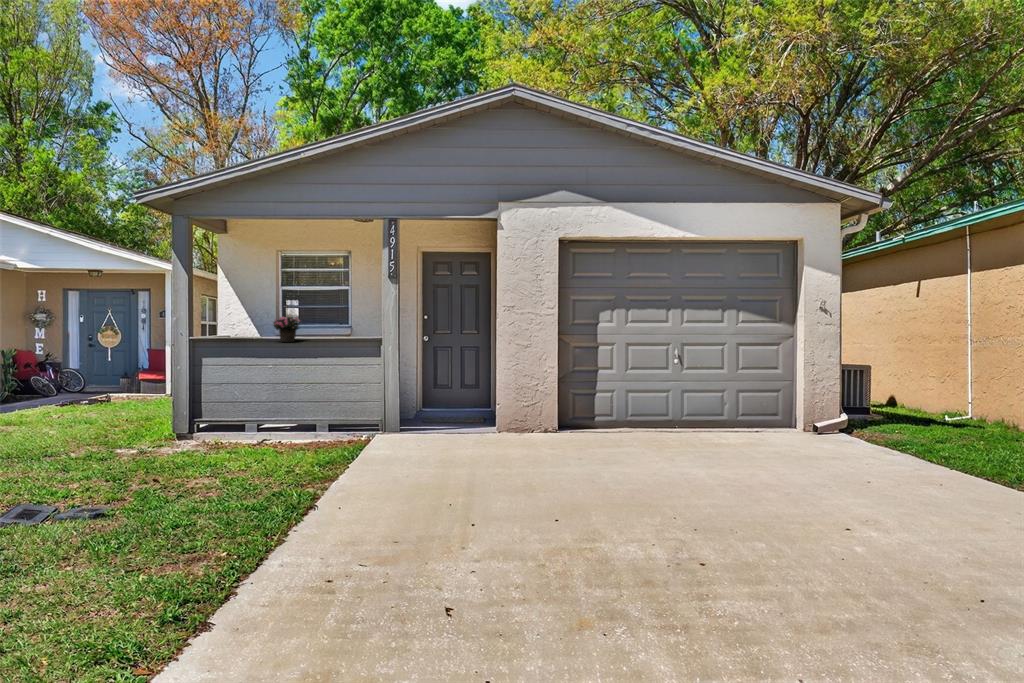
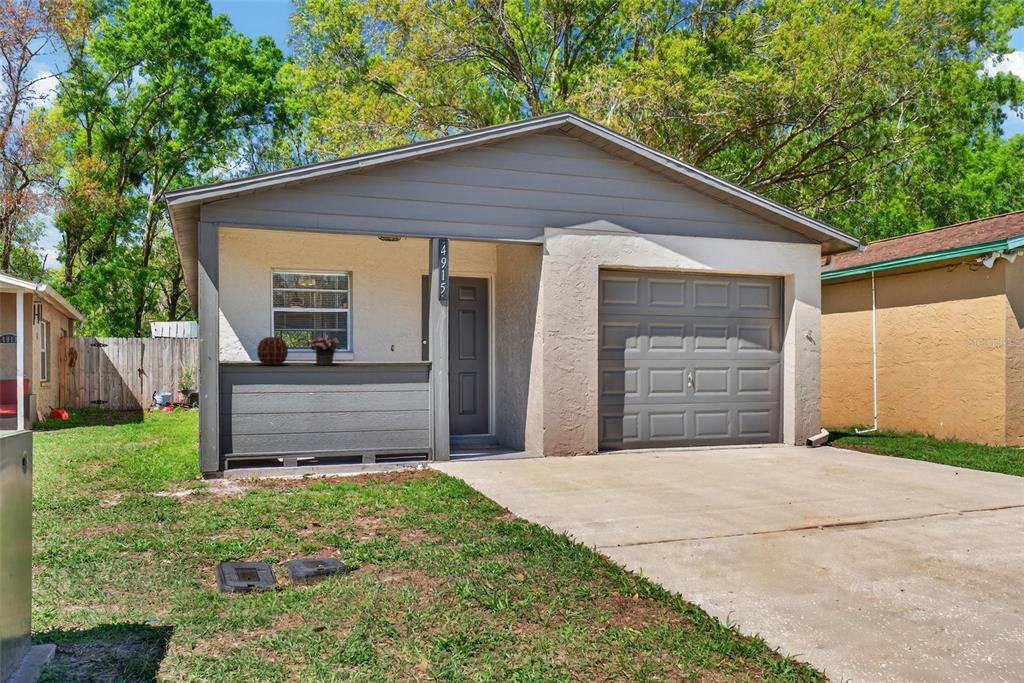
decorative vase: none [227,317,255,342] -> present [257,337,288,365]

